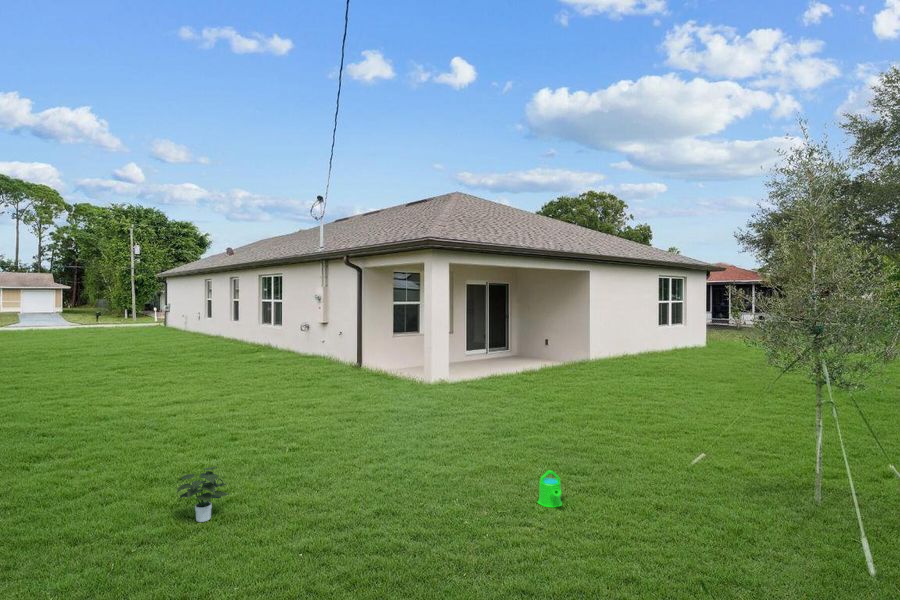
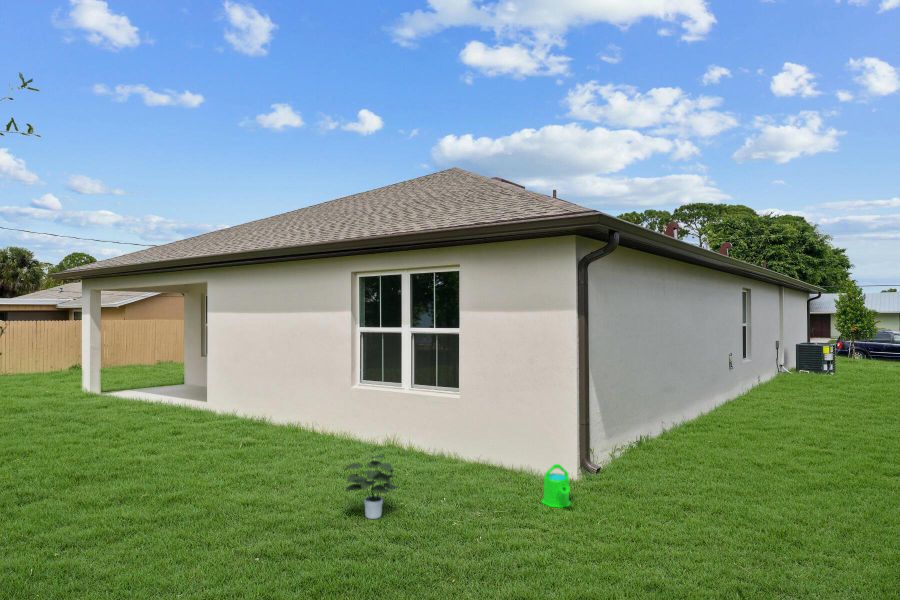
potted plant: present [177,466,229,522] -> present [346,455,399,519]

